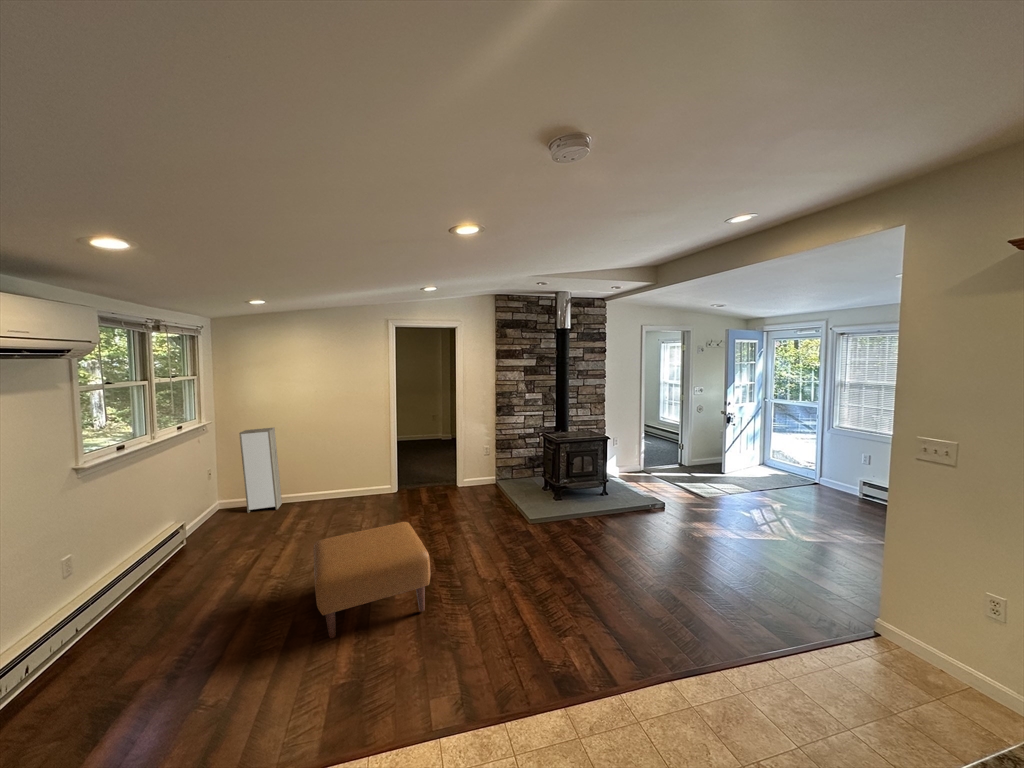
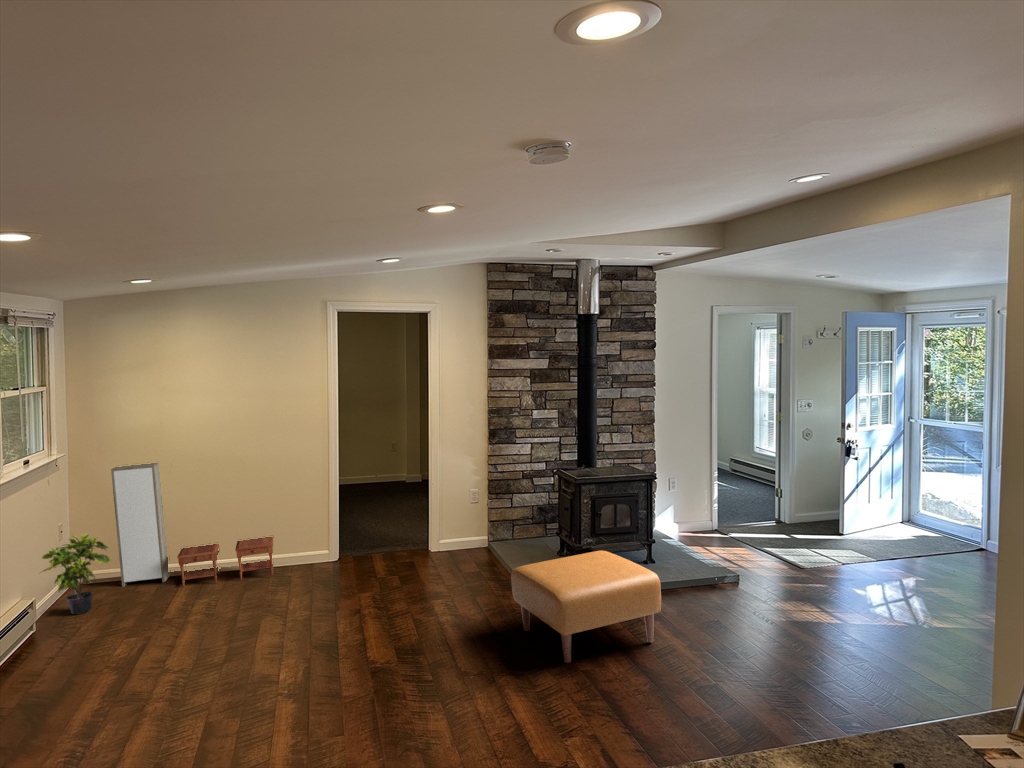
side table: none [285,477,353,514] -> present [177,537,274,587]
potted plant: none [184,478,237,534] -> present [40,534,111,614]
ottoman: present [314,522,430,638] -> present [511,551,661,663]

